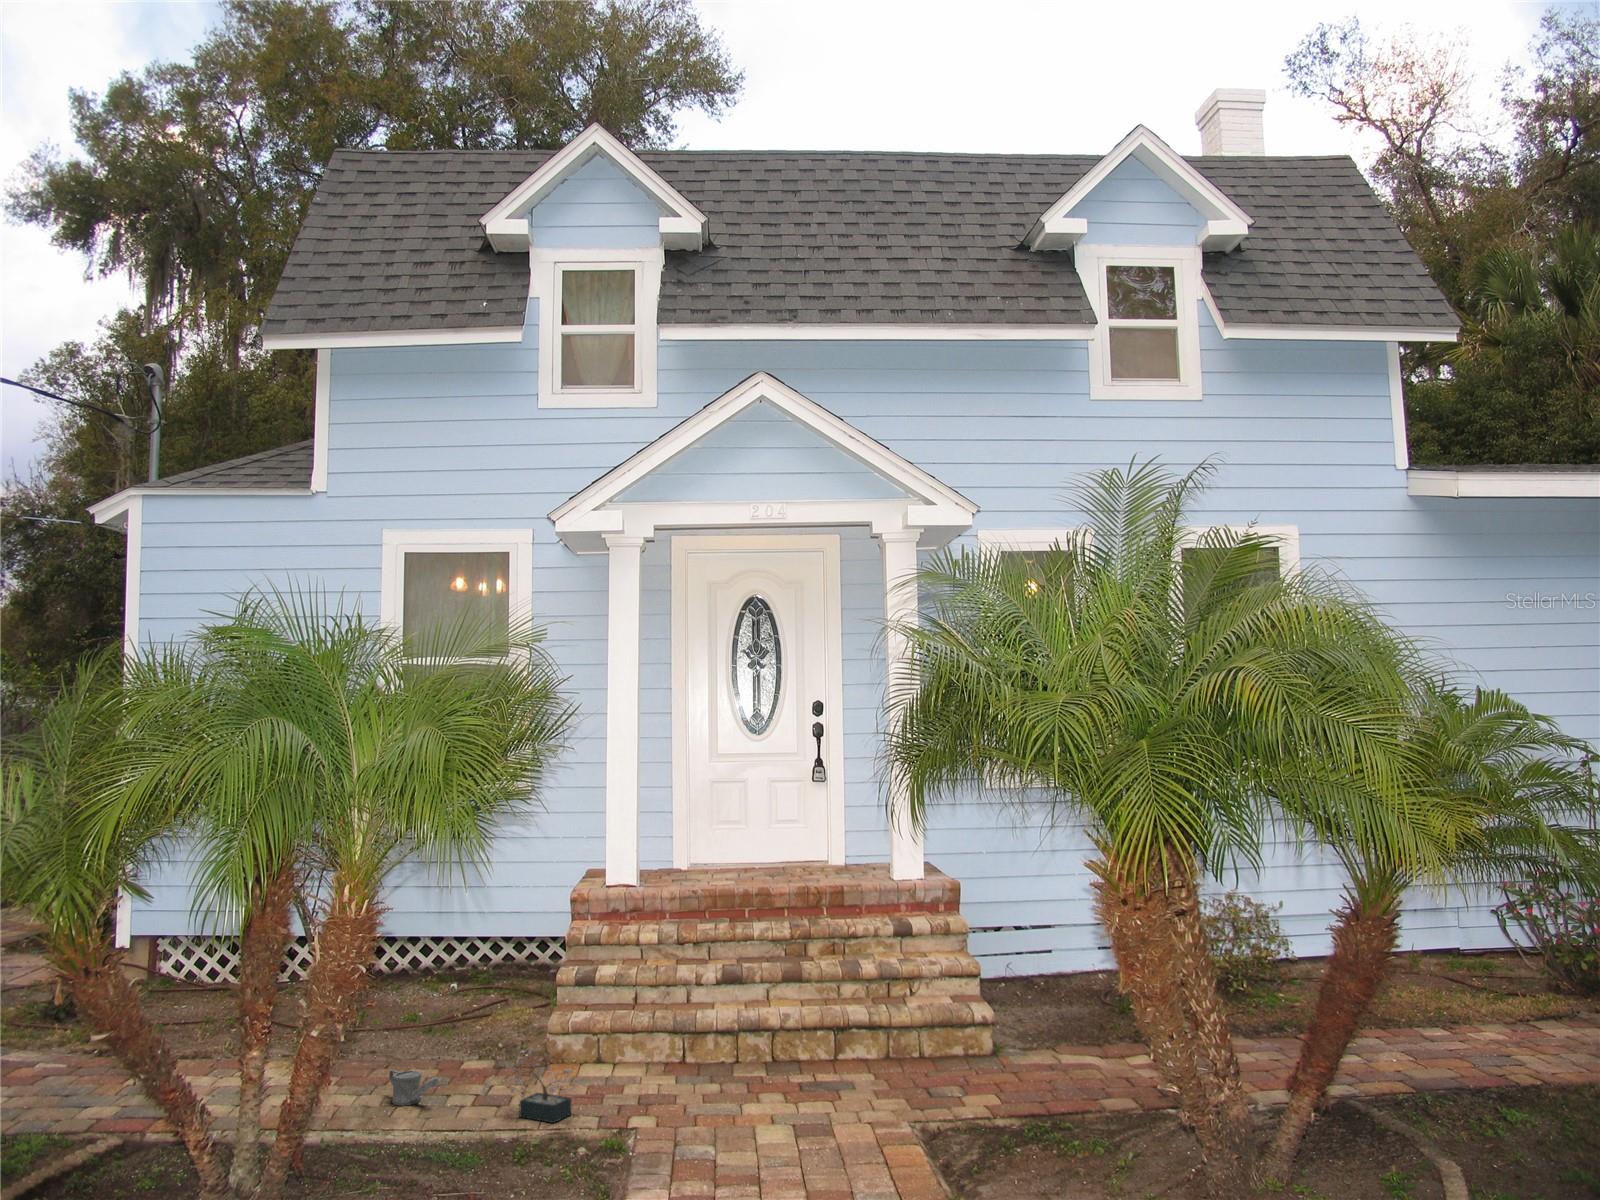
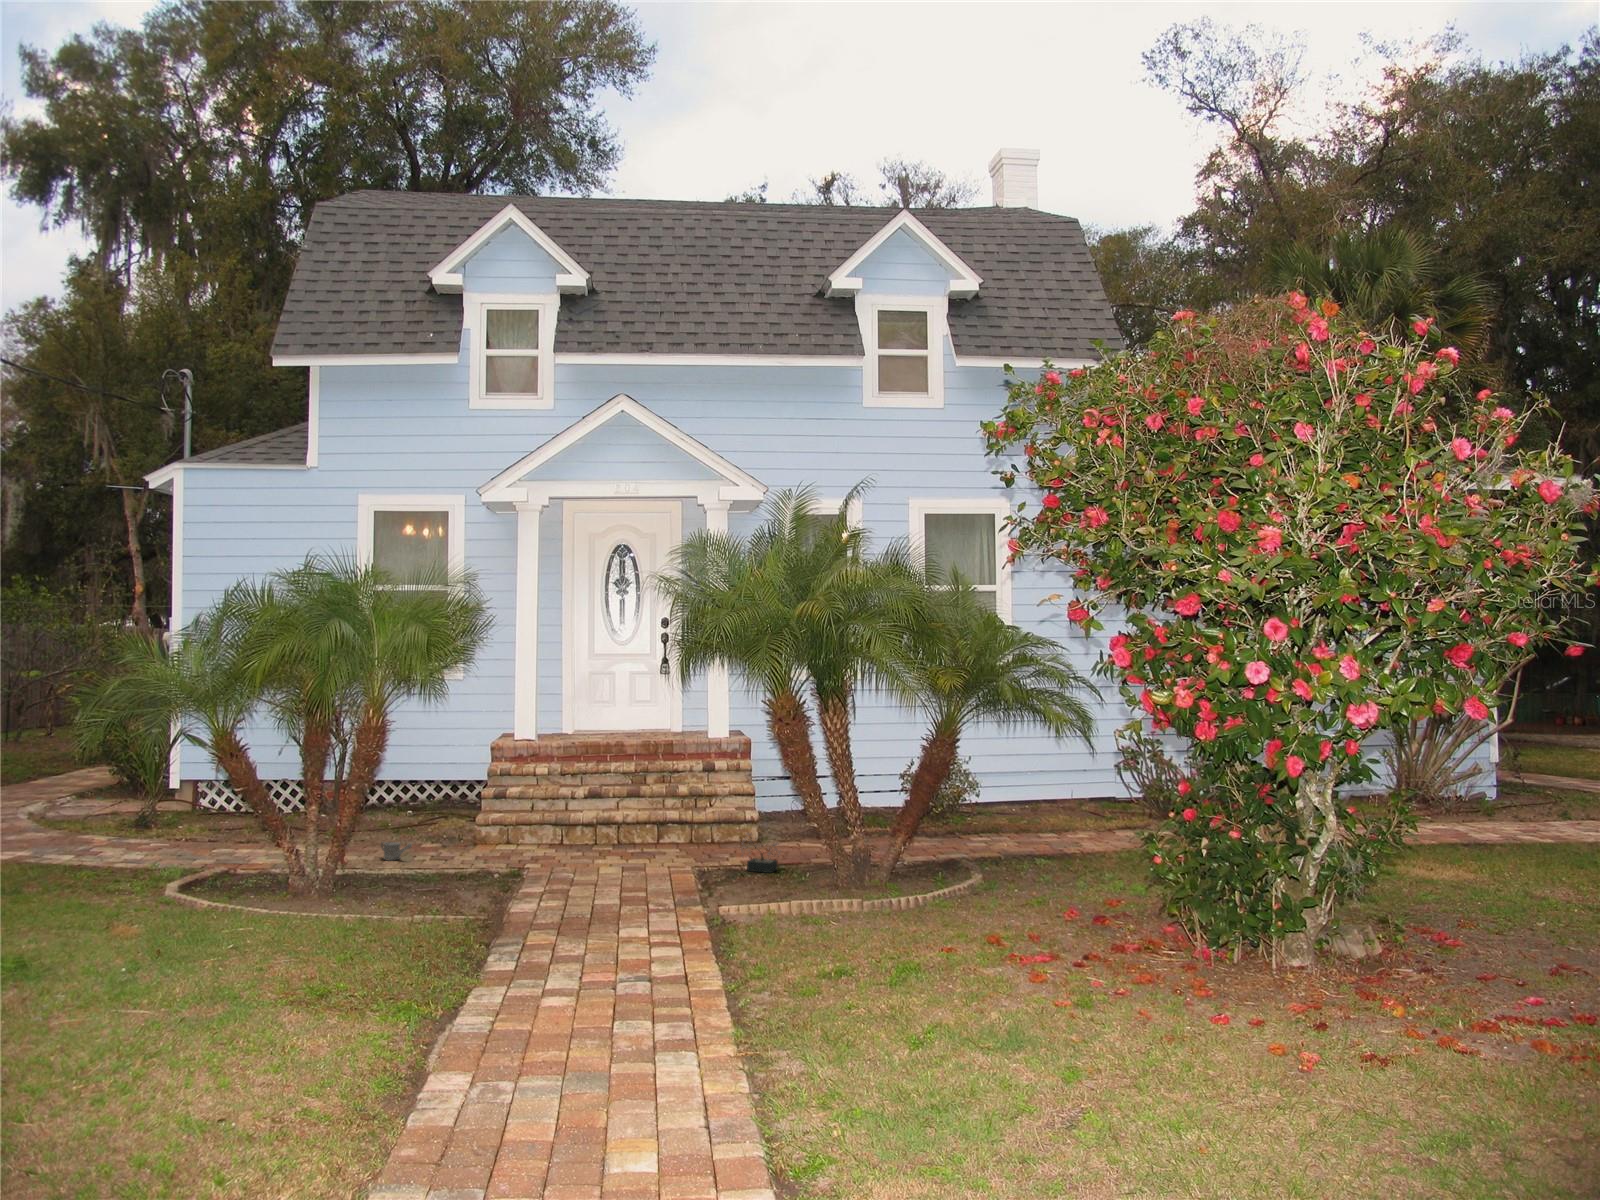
decorative plant: present [509,1048,579,1123] -> present [741,833,781,873]

